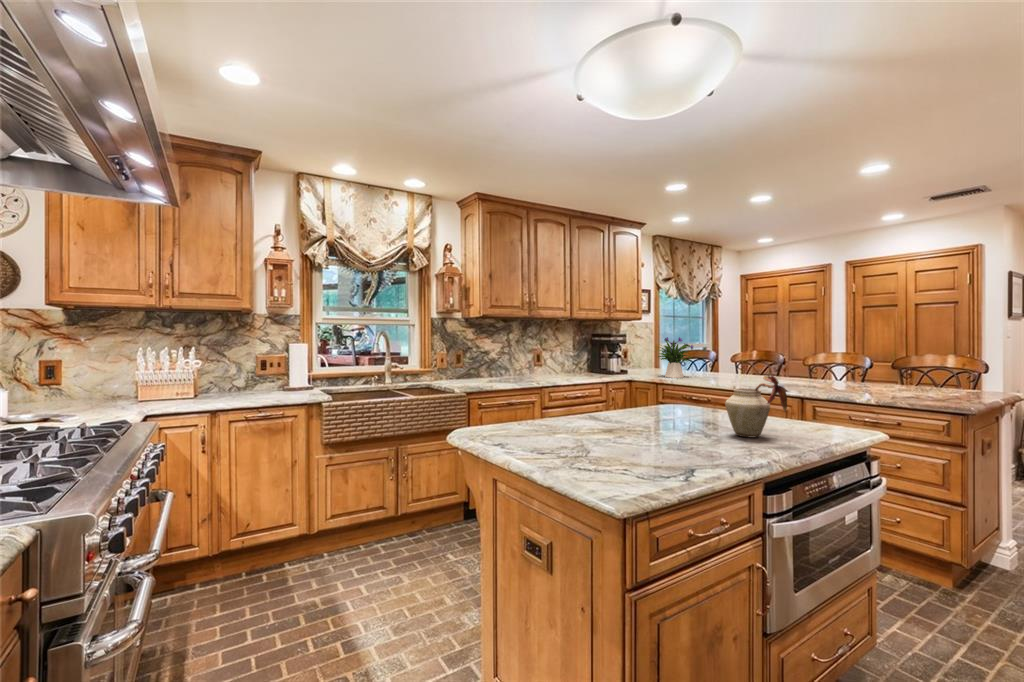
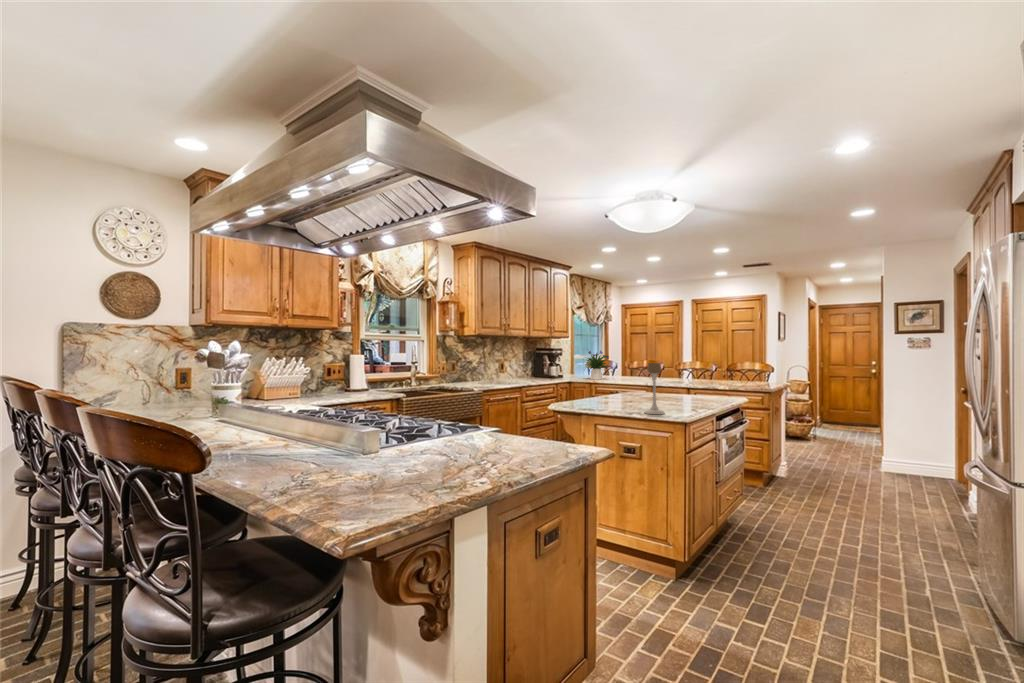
candle holder: none [590,367,633,475] -> present [644,363,665,414]
vase: present [725,376,788,437] -> none [679,368,714,401]

